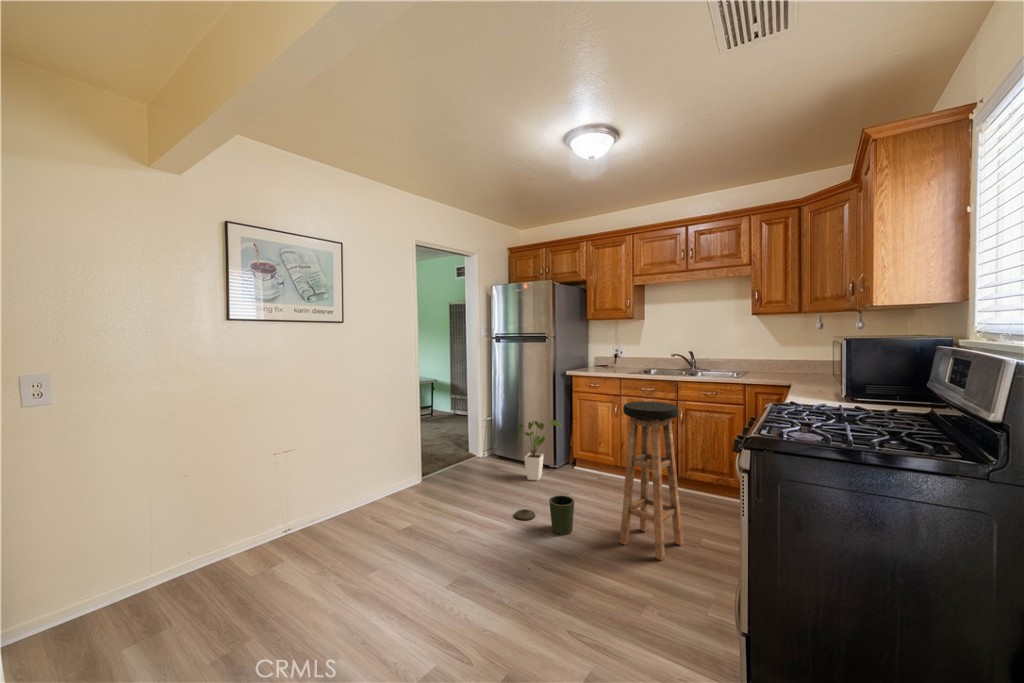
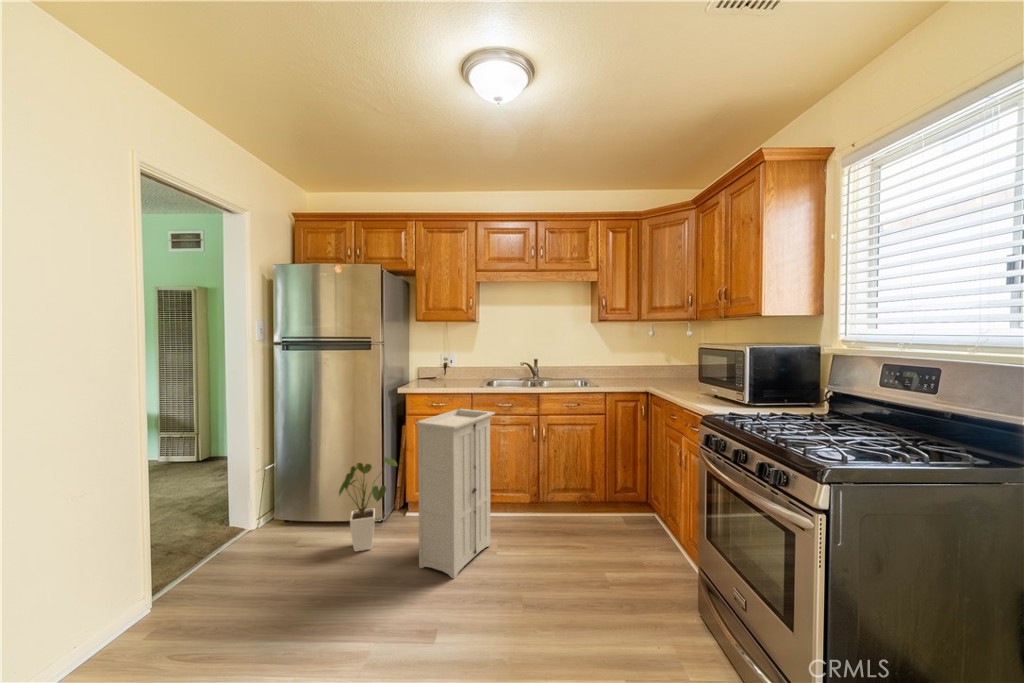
storage cabinet: none [557,386,624,509] -> present [415,408,495,579]
bar stool: present [620,402,683,561] -> none [536,424,601,624]
trash can: present [515,495,574,535] -> none [371,571,473,635]

